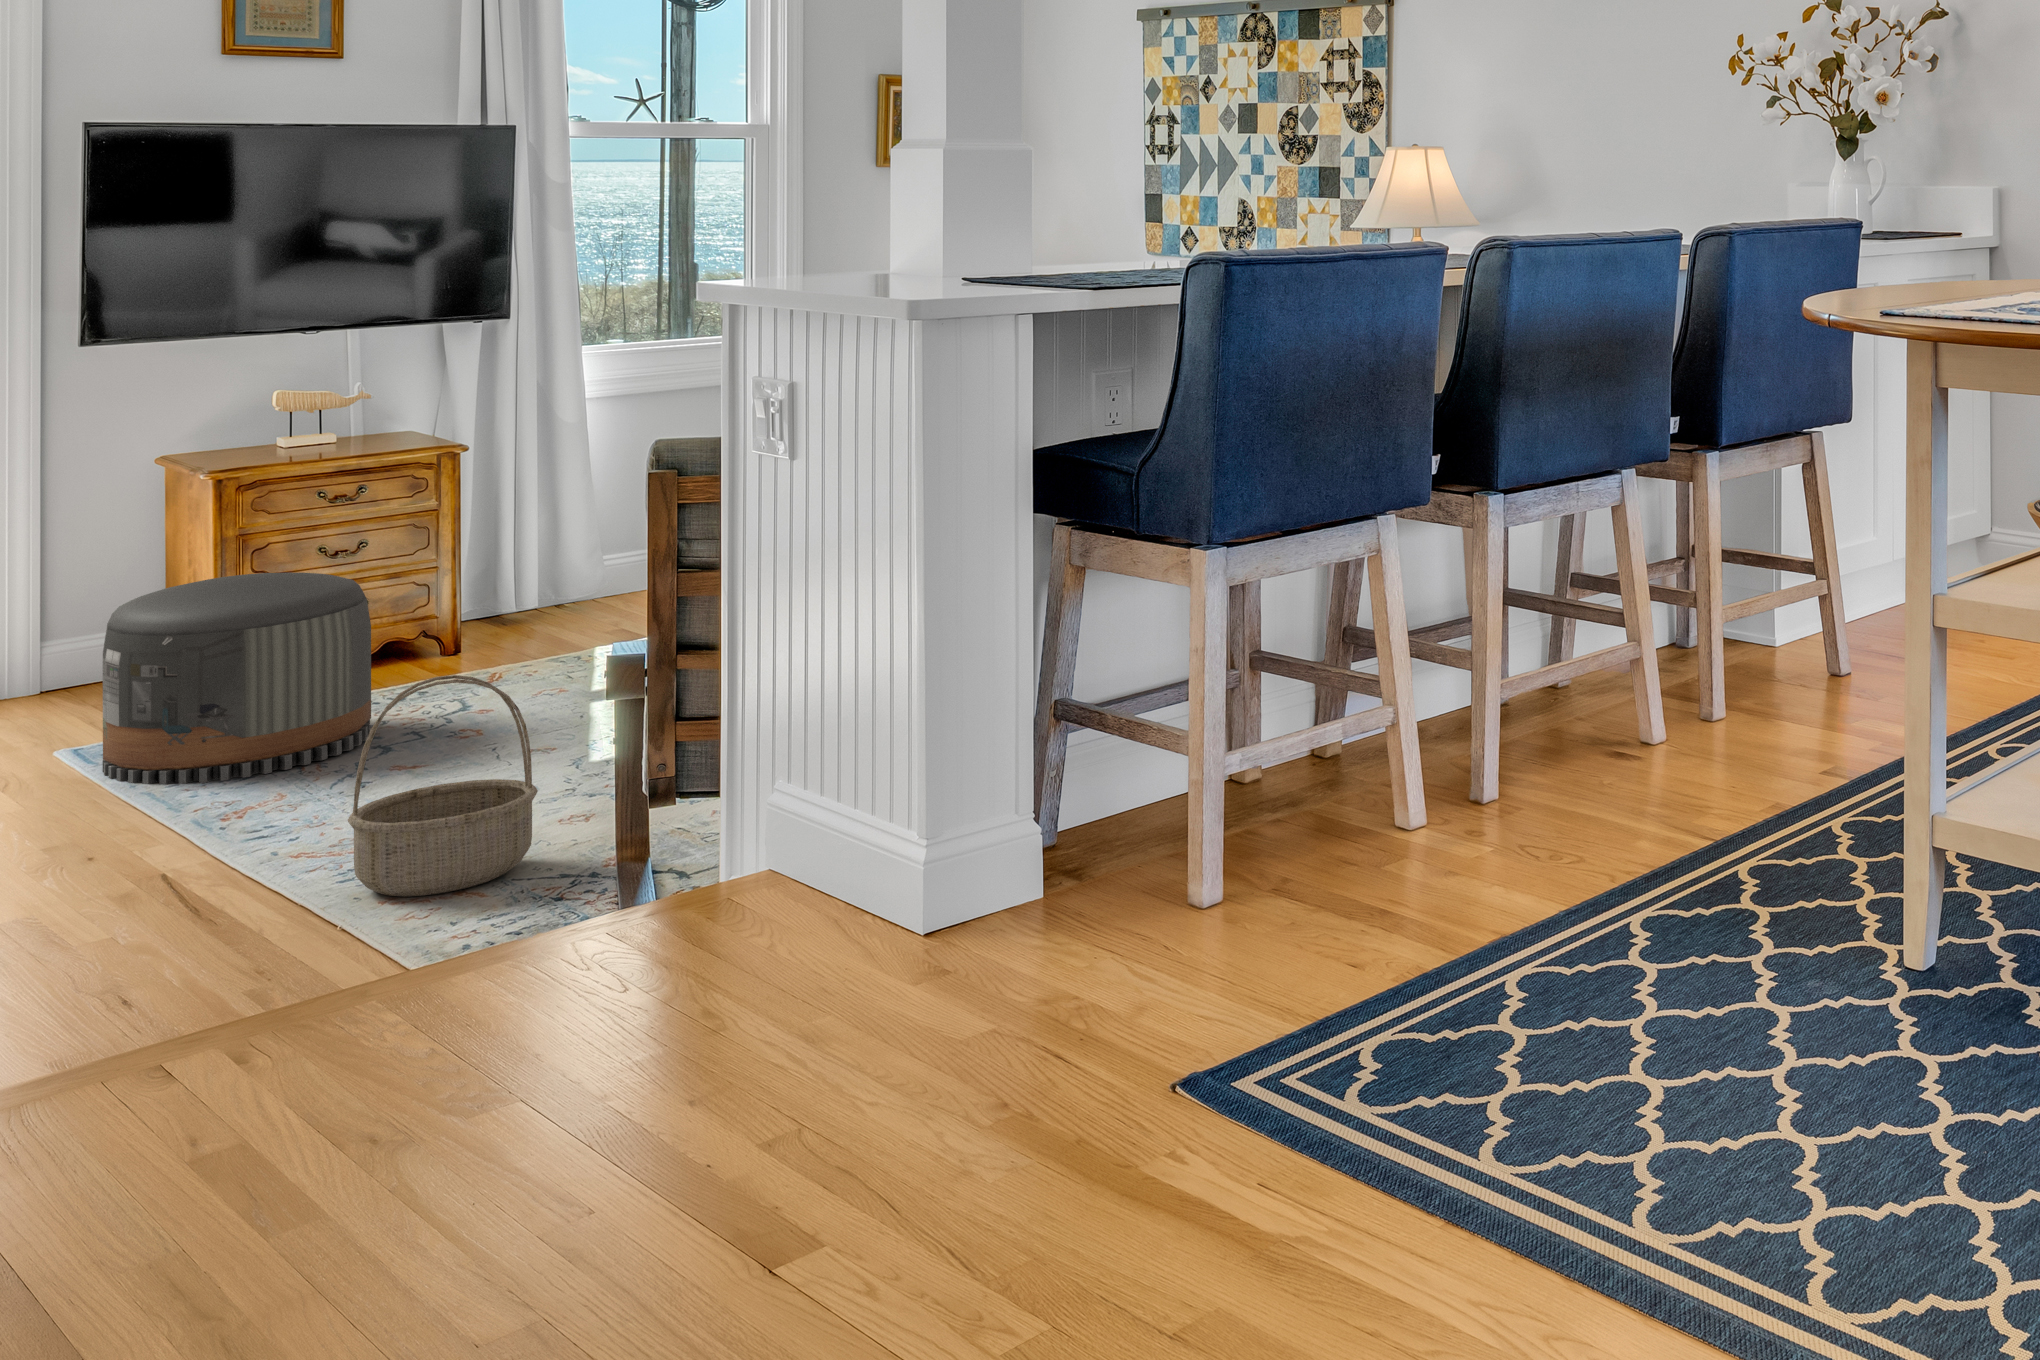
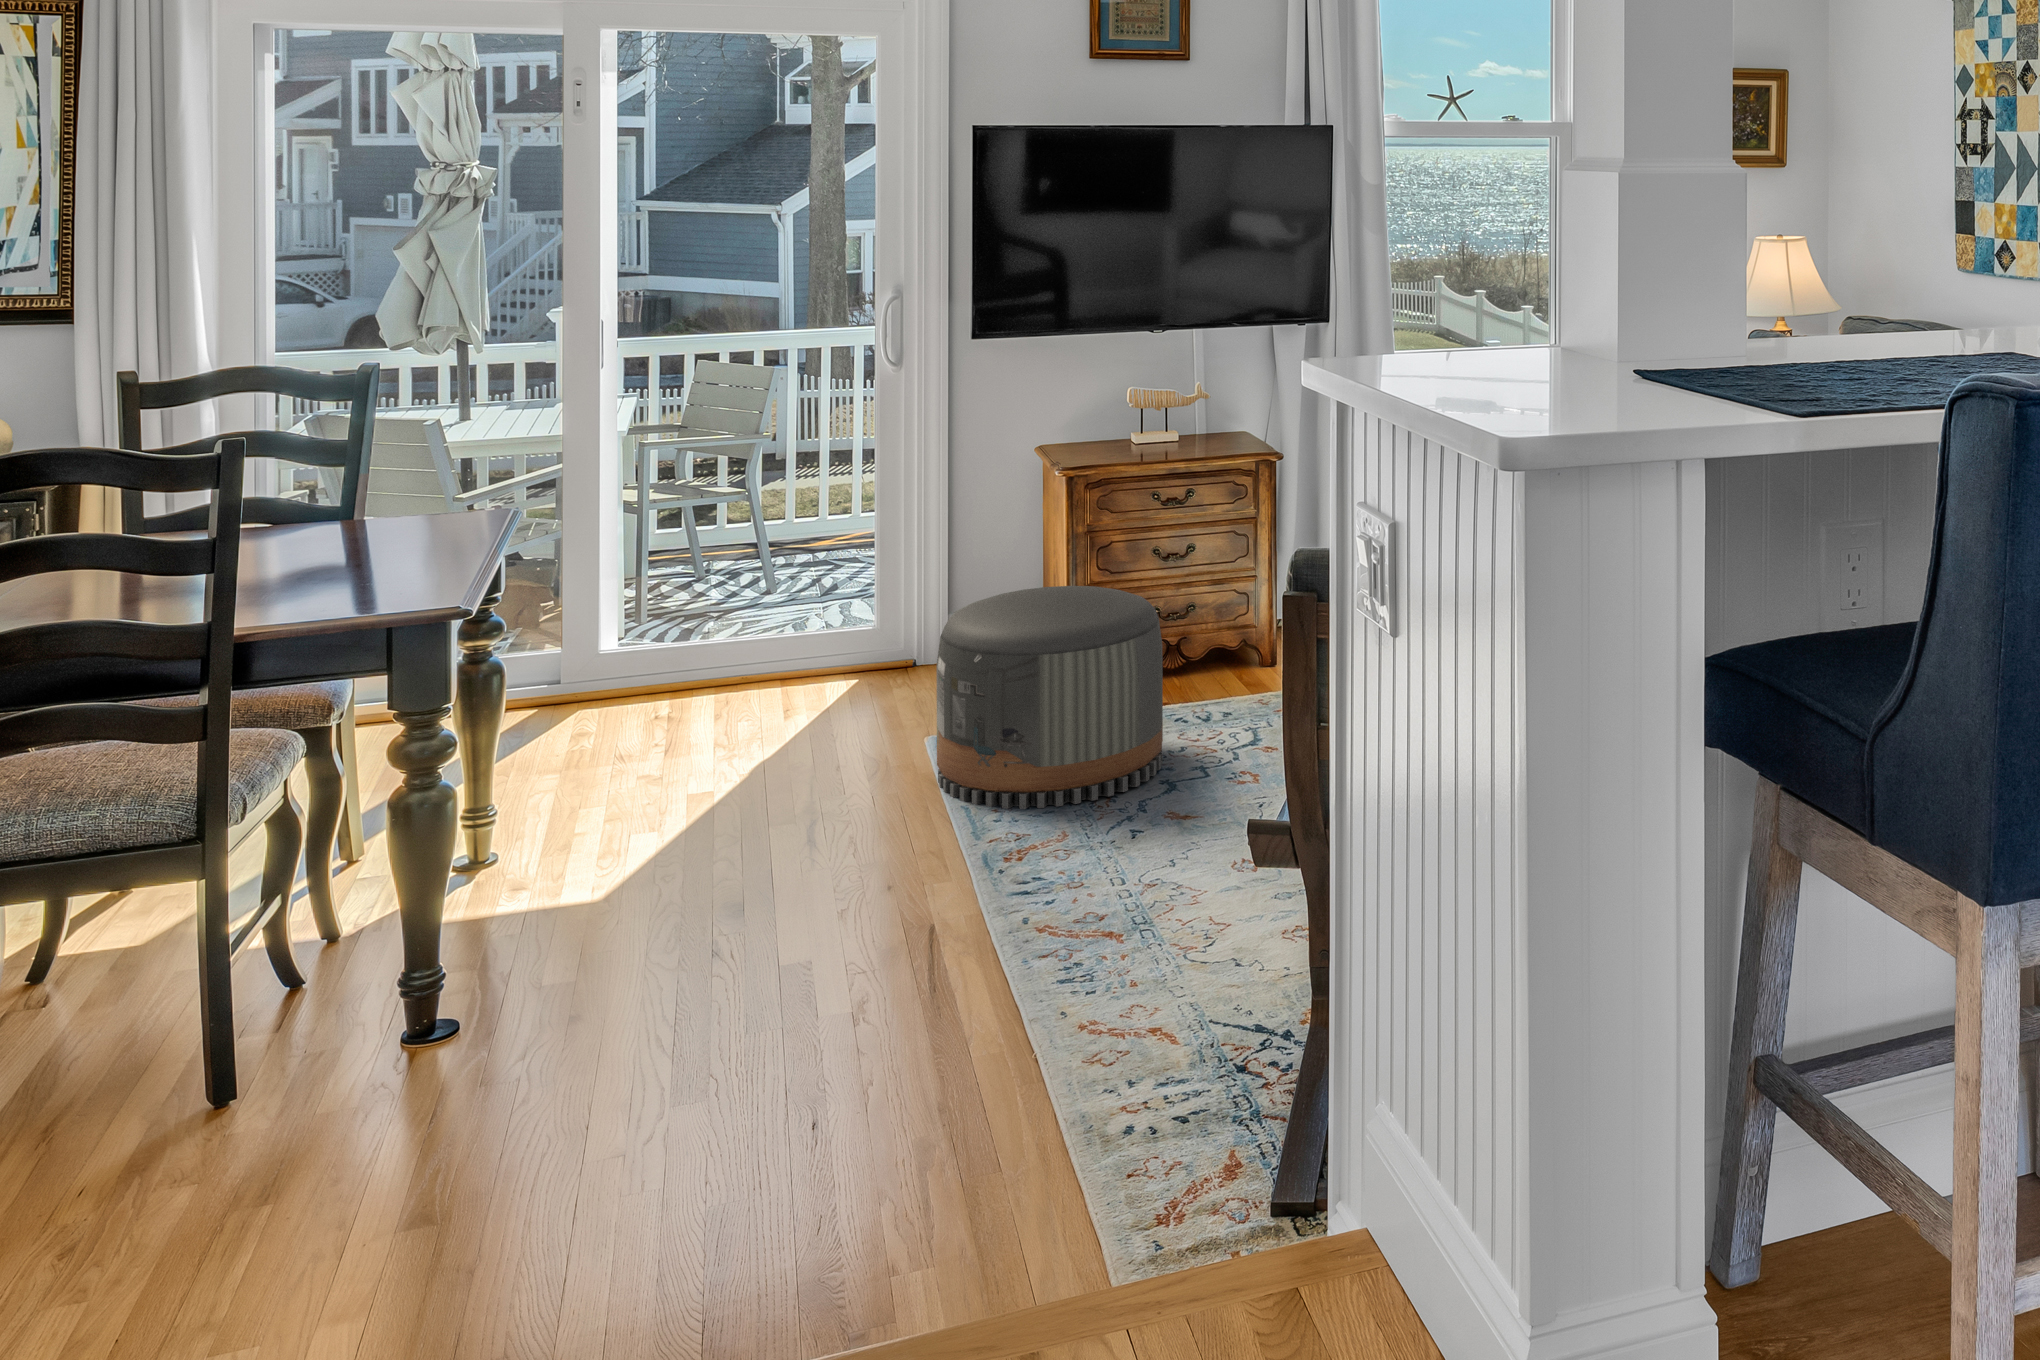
basket: present [348,675,538,897] -> none [1043,780,1231,1041]

